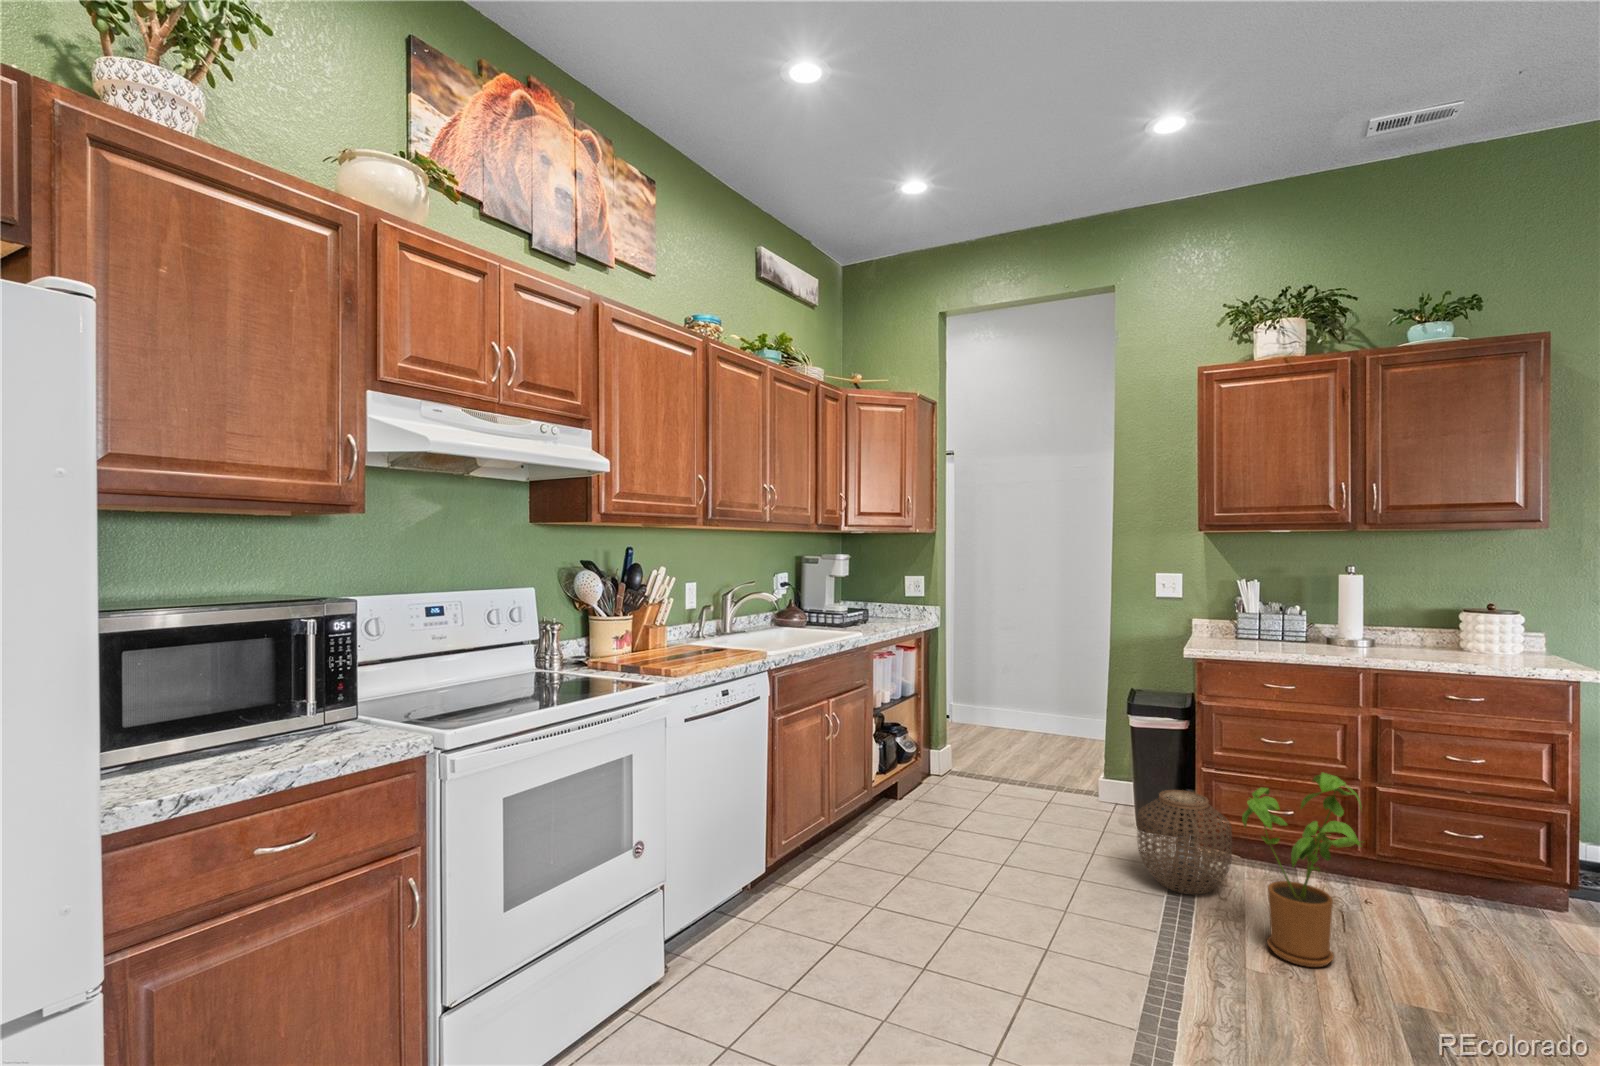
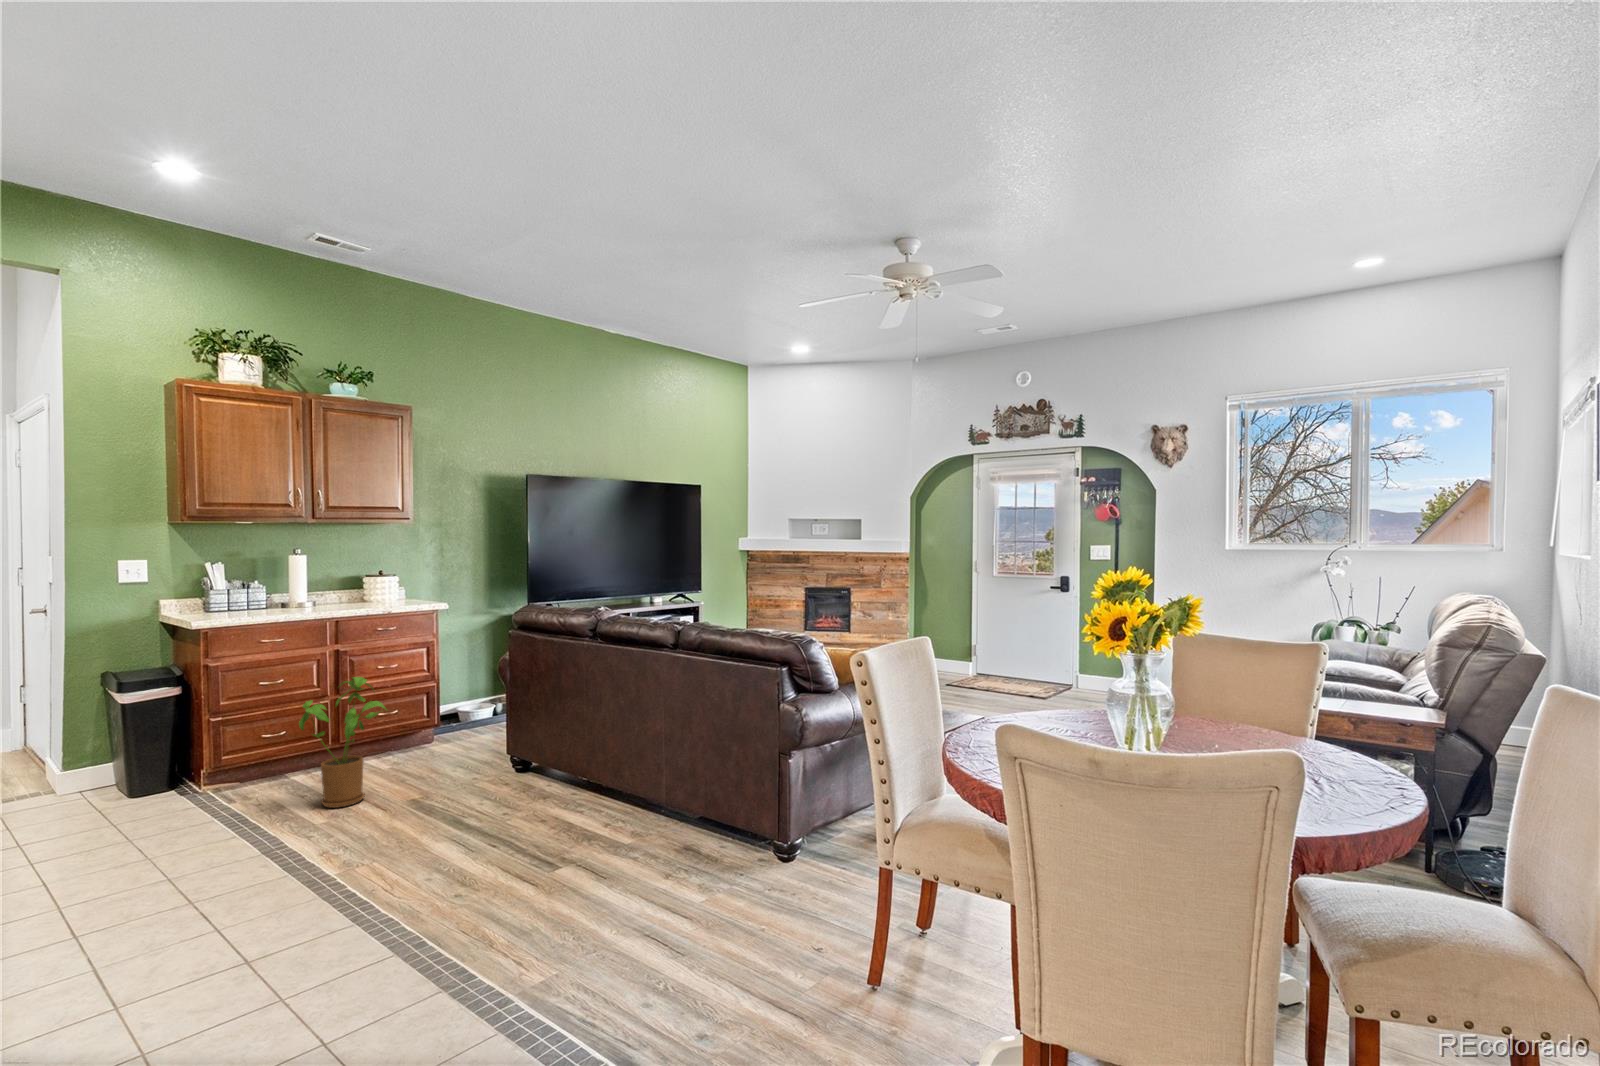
woven basket: present [1137,790,1232,894] -> none [179,732,266,815]

